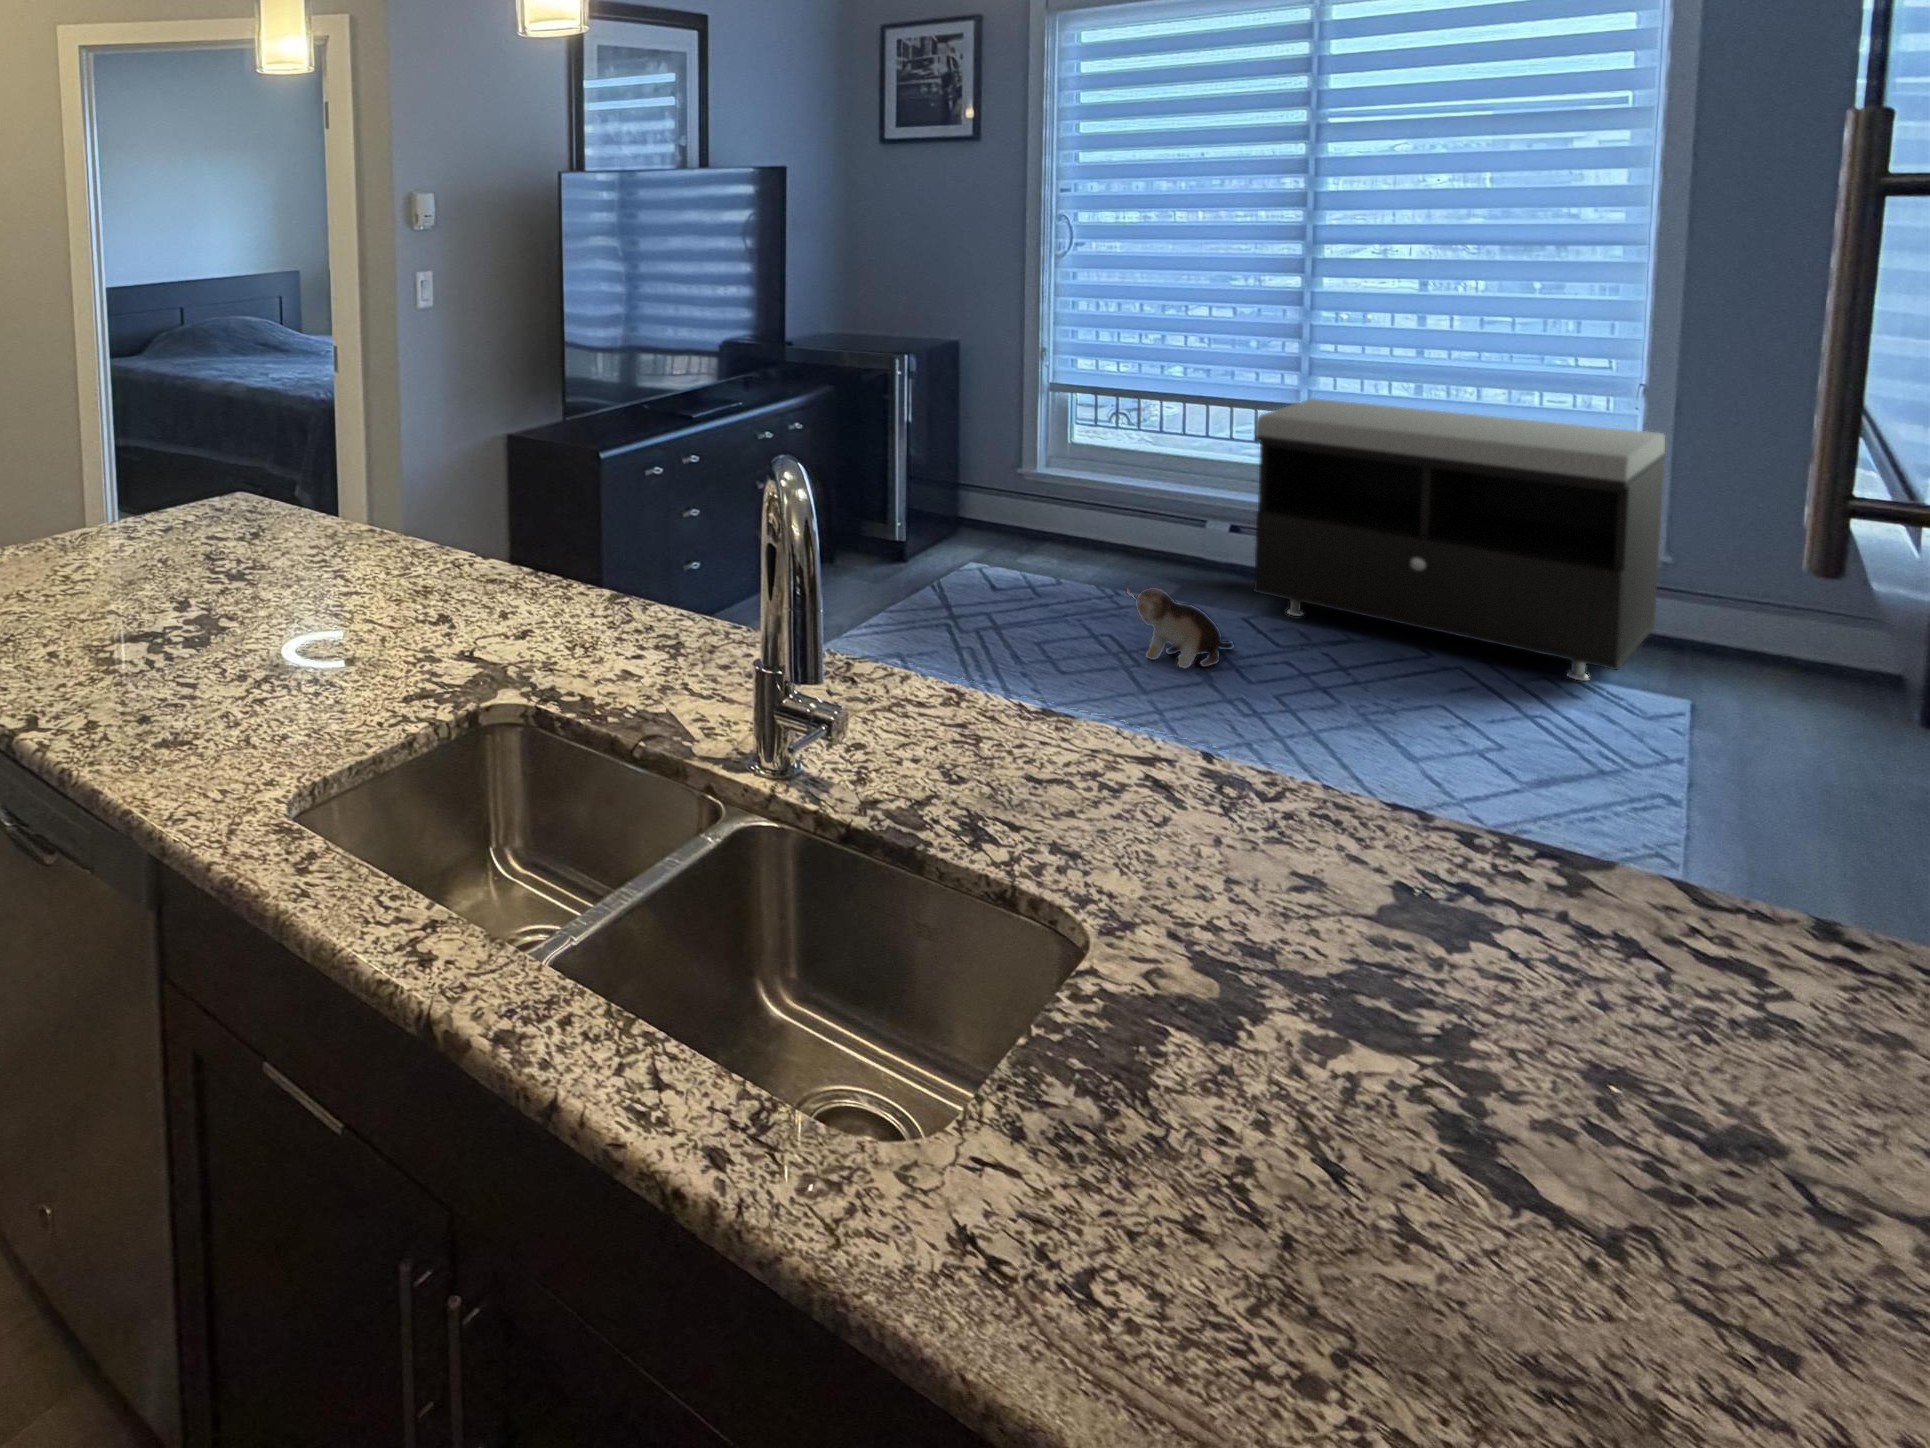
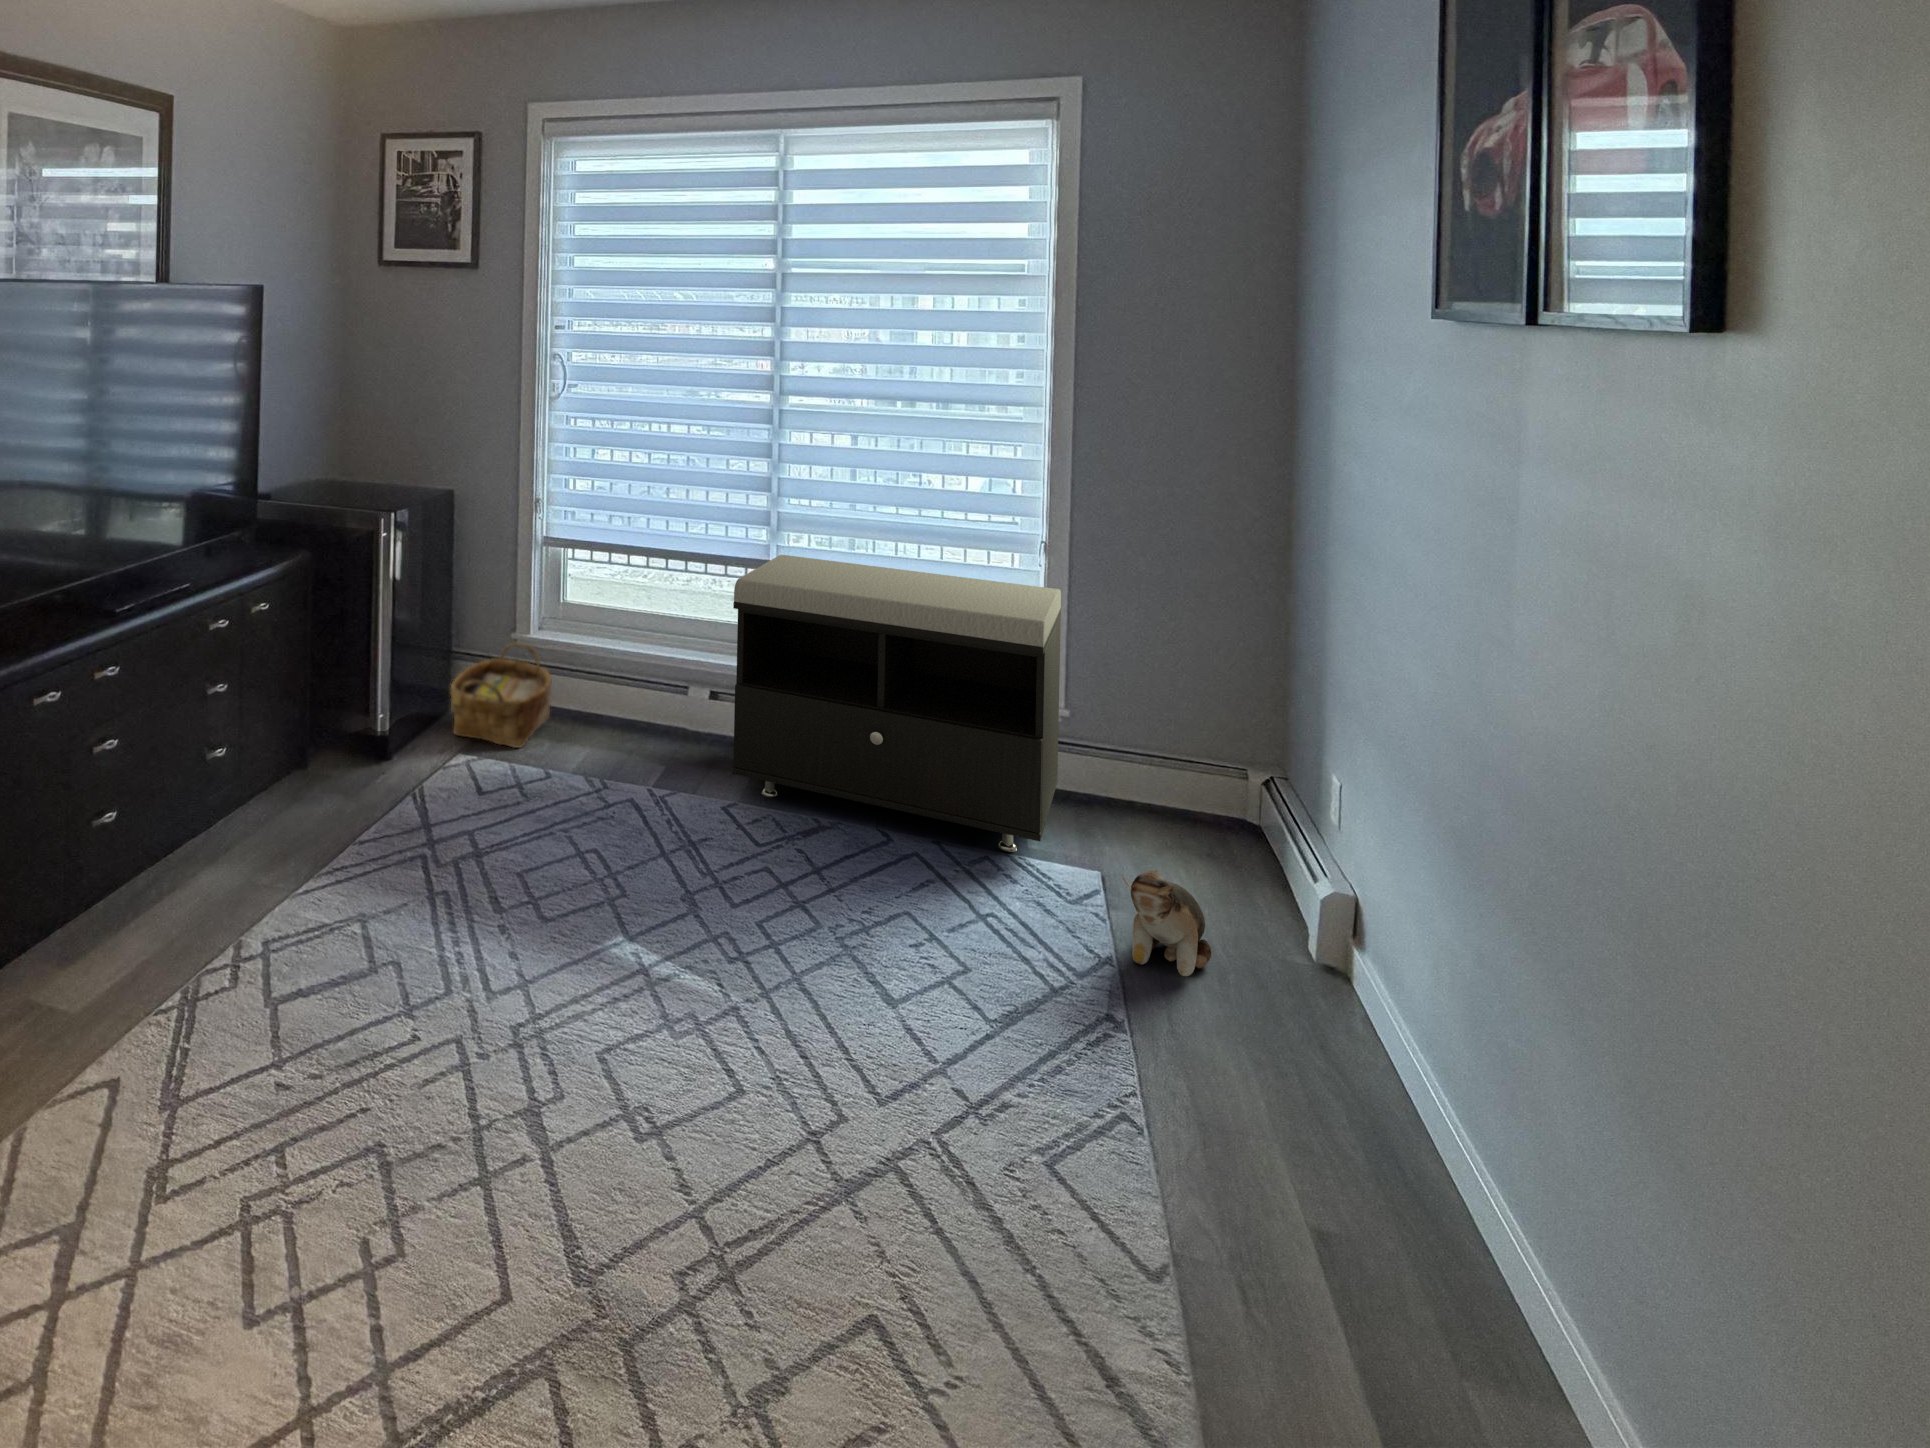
woven basket: none [961,474,1060,561] -> present [450,643,552,748]
plush toy: present [1126,587,1234,668] -> present [1121,871,1211,976]

